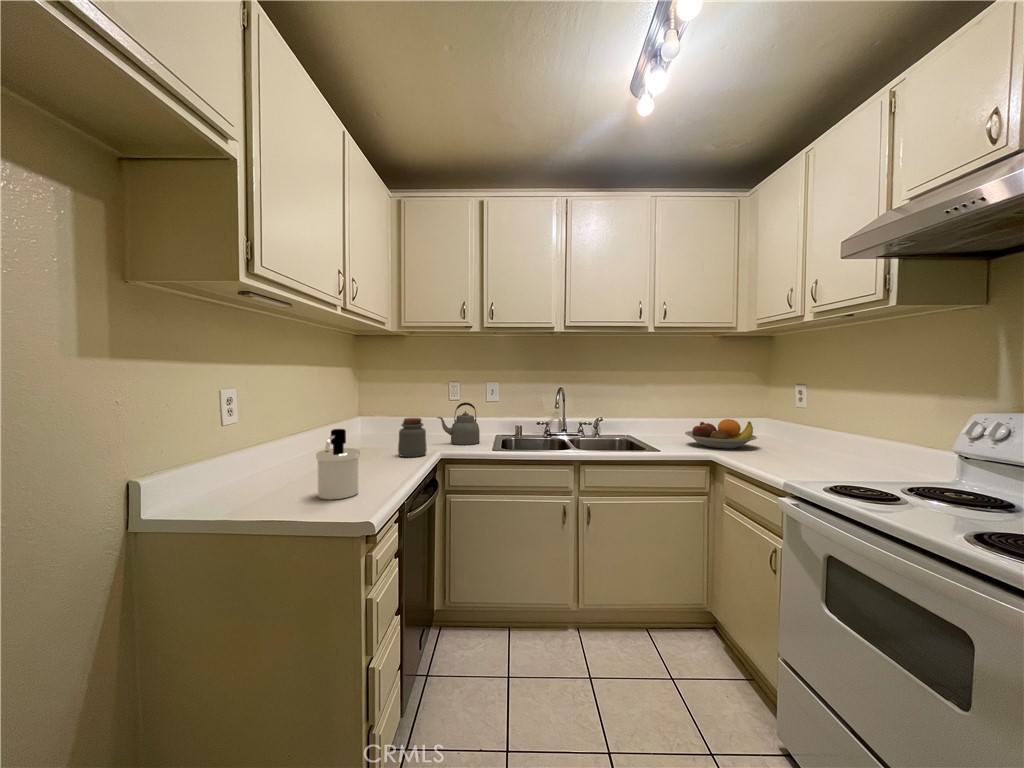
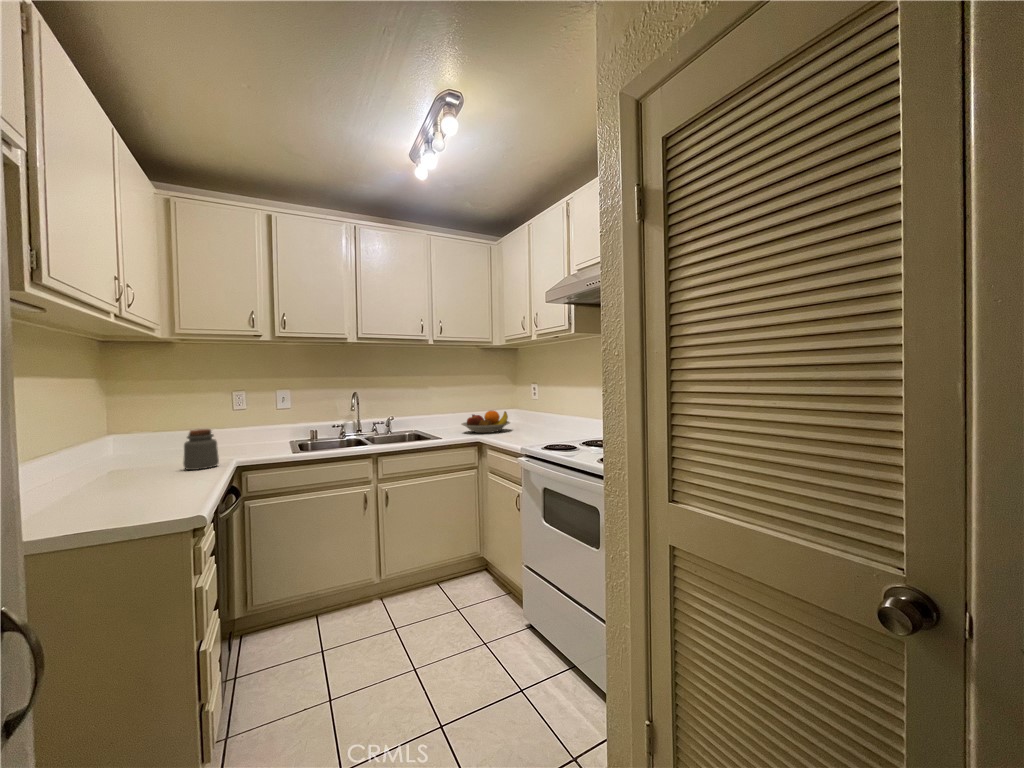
kettle: present [438,403,480,445] -> none [220,411,272,455]
soap dispenser: present [316,429,360,499] -> none [126,438,176,506]

